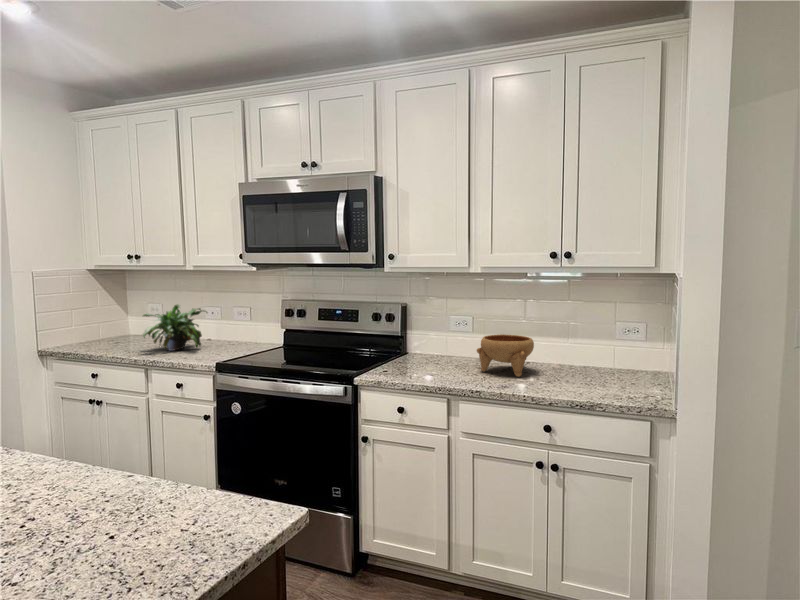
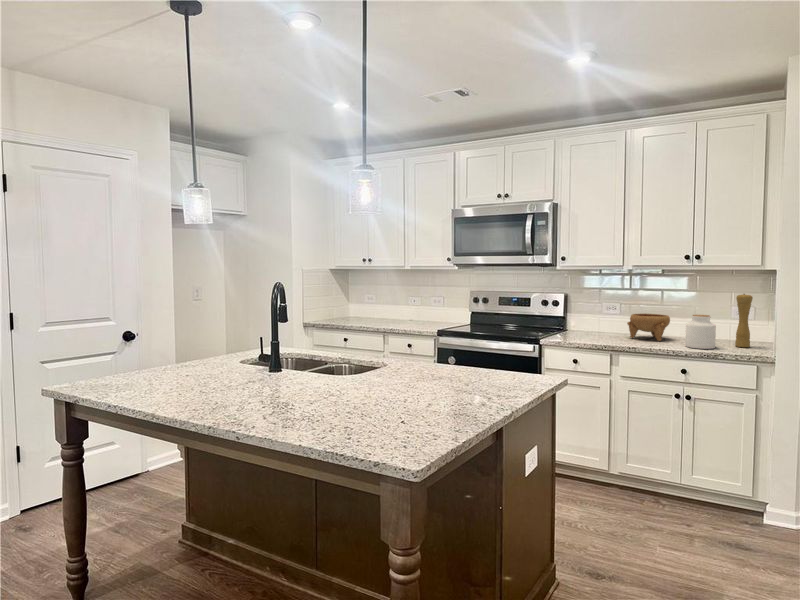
potted plant: present [143,304,207,351] -> none [378,292,421,324]
pepper mill: none [619,309,642,387] -> present [735,294,753,347]
jar: none [551,340,593,393] -> present [685,315,716,349]

